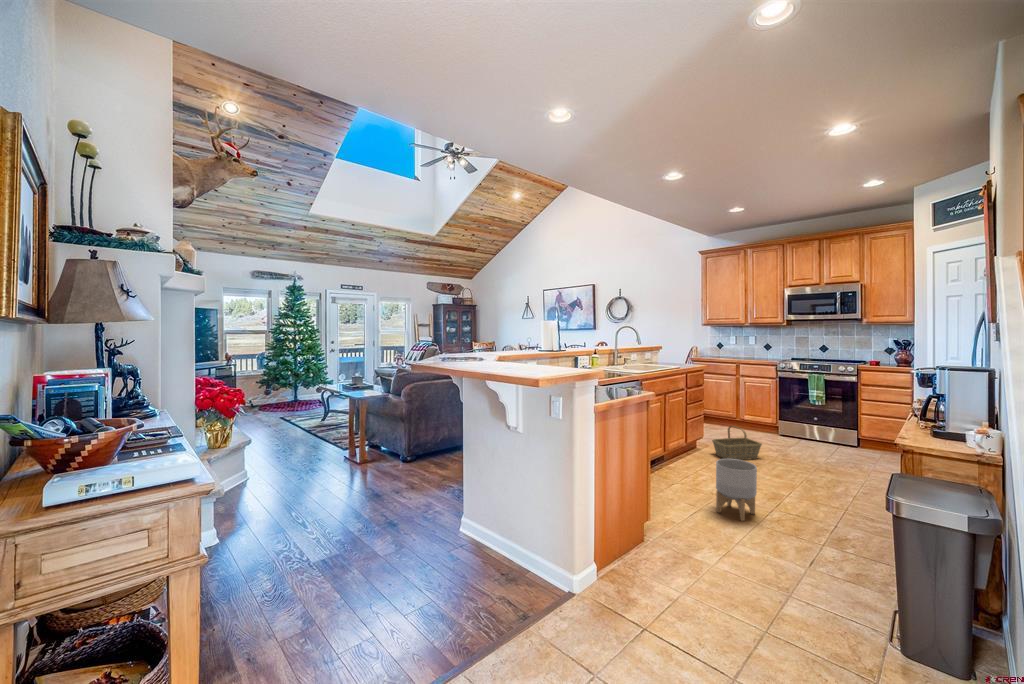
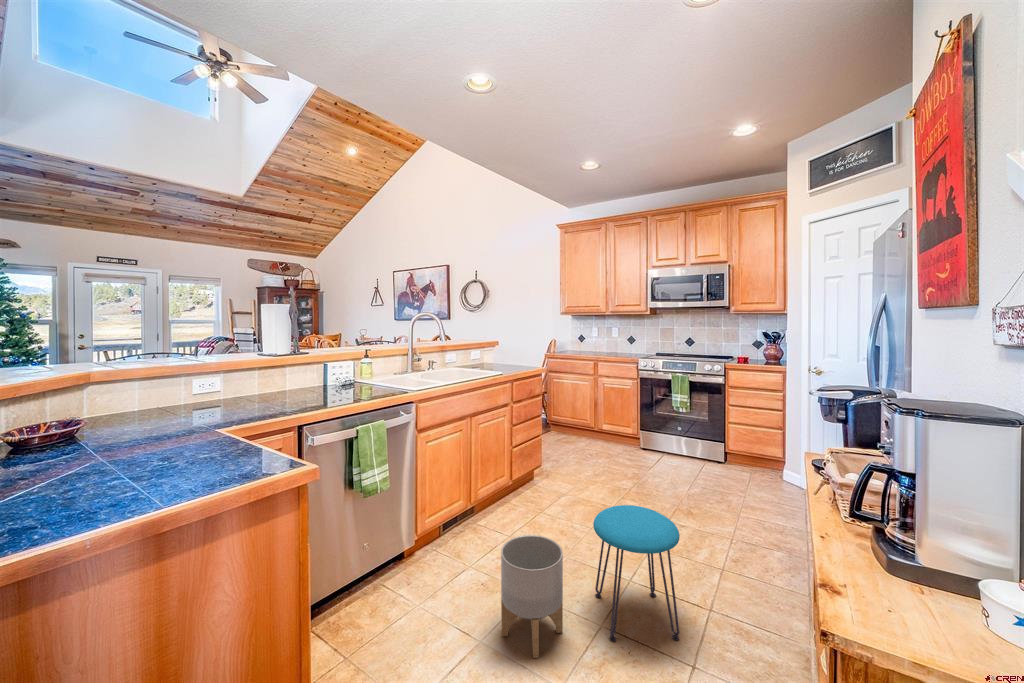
basket: present [712,426,762,460] -> none [550,449,611,500]
stool: none [770,447,834,523] -> present [593,505,680,641]

